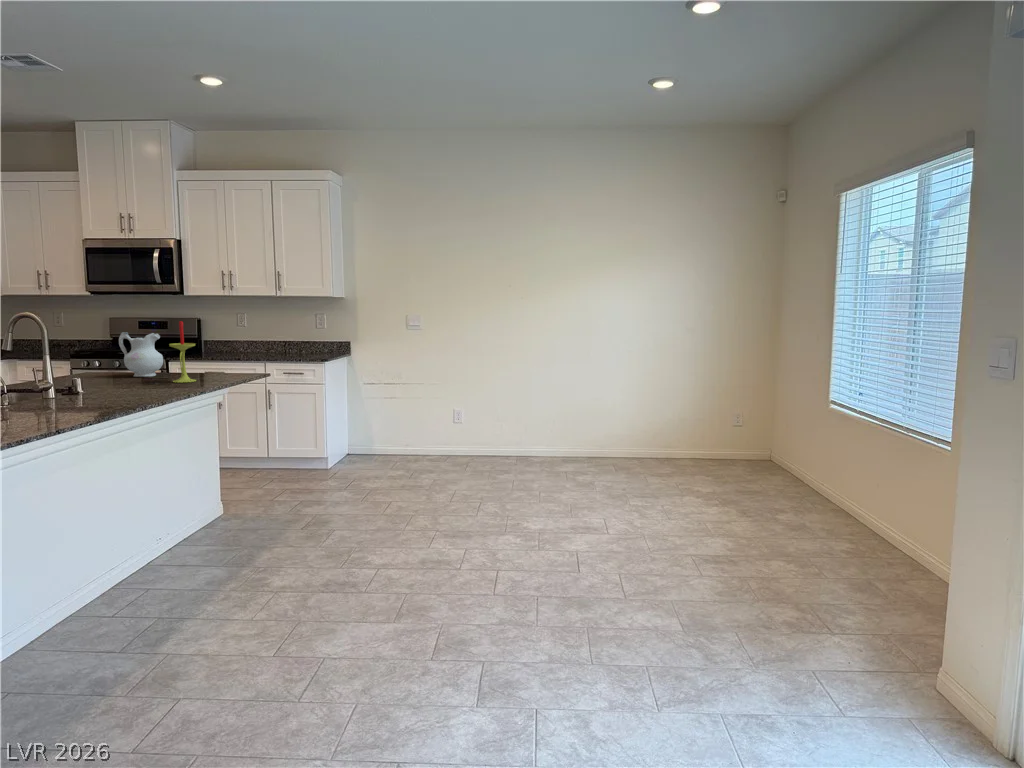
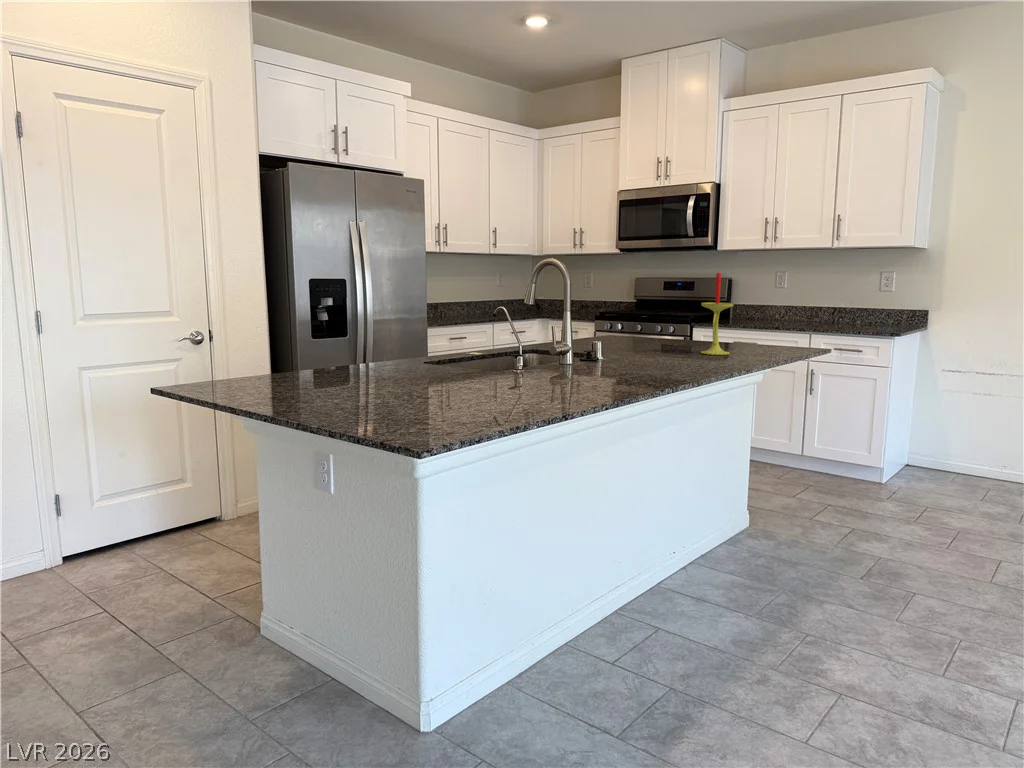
ceramic pitcher: present [119,332,163,377] -> none [644,288,690,344]

